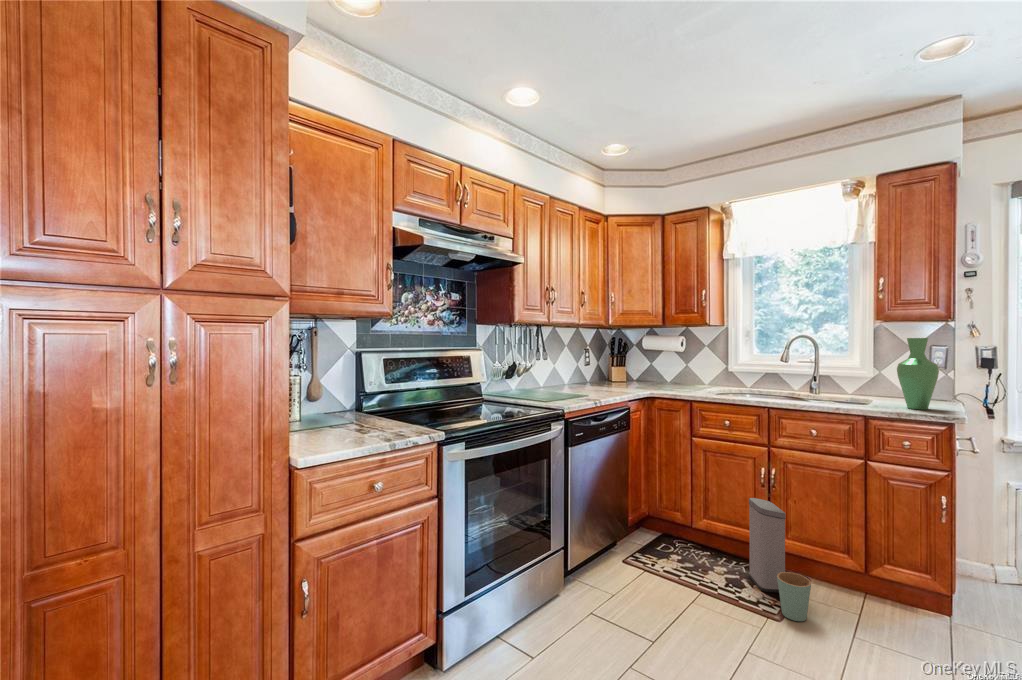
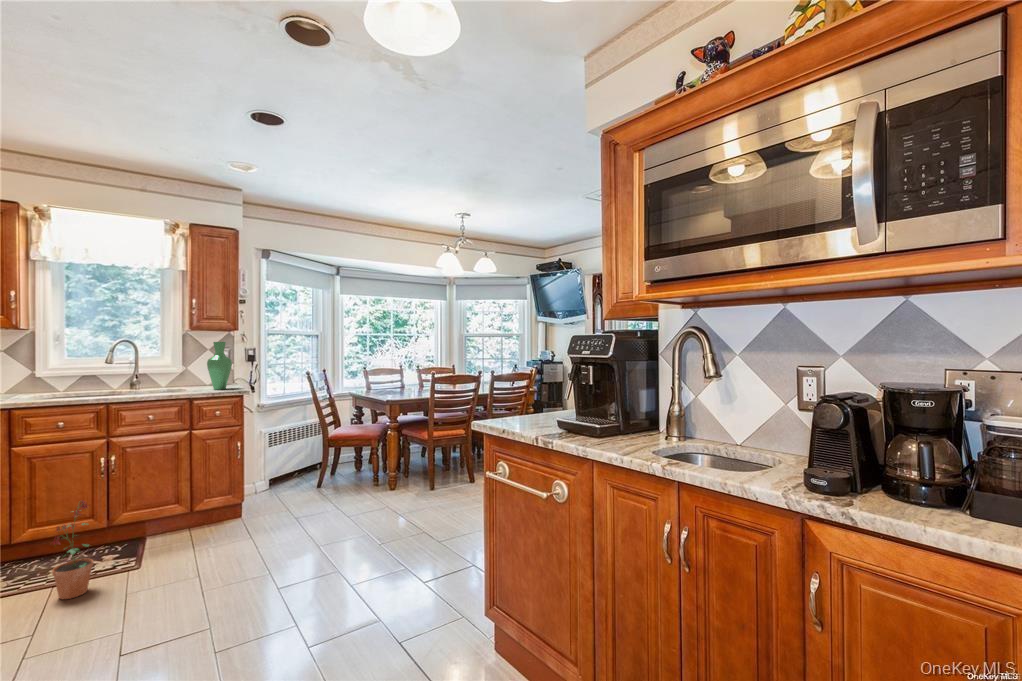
trash can: present [749,498,811,621] -> none [93,484,163,564]
potted plant: none [687,514,727,619] -> present [52,500,93,599]

